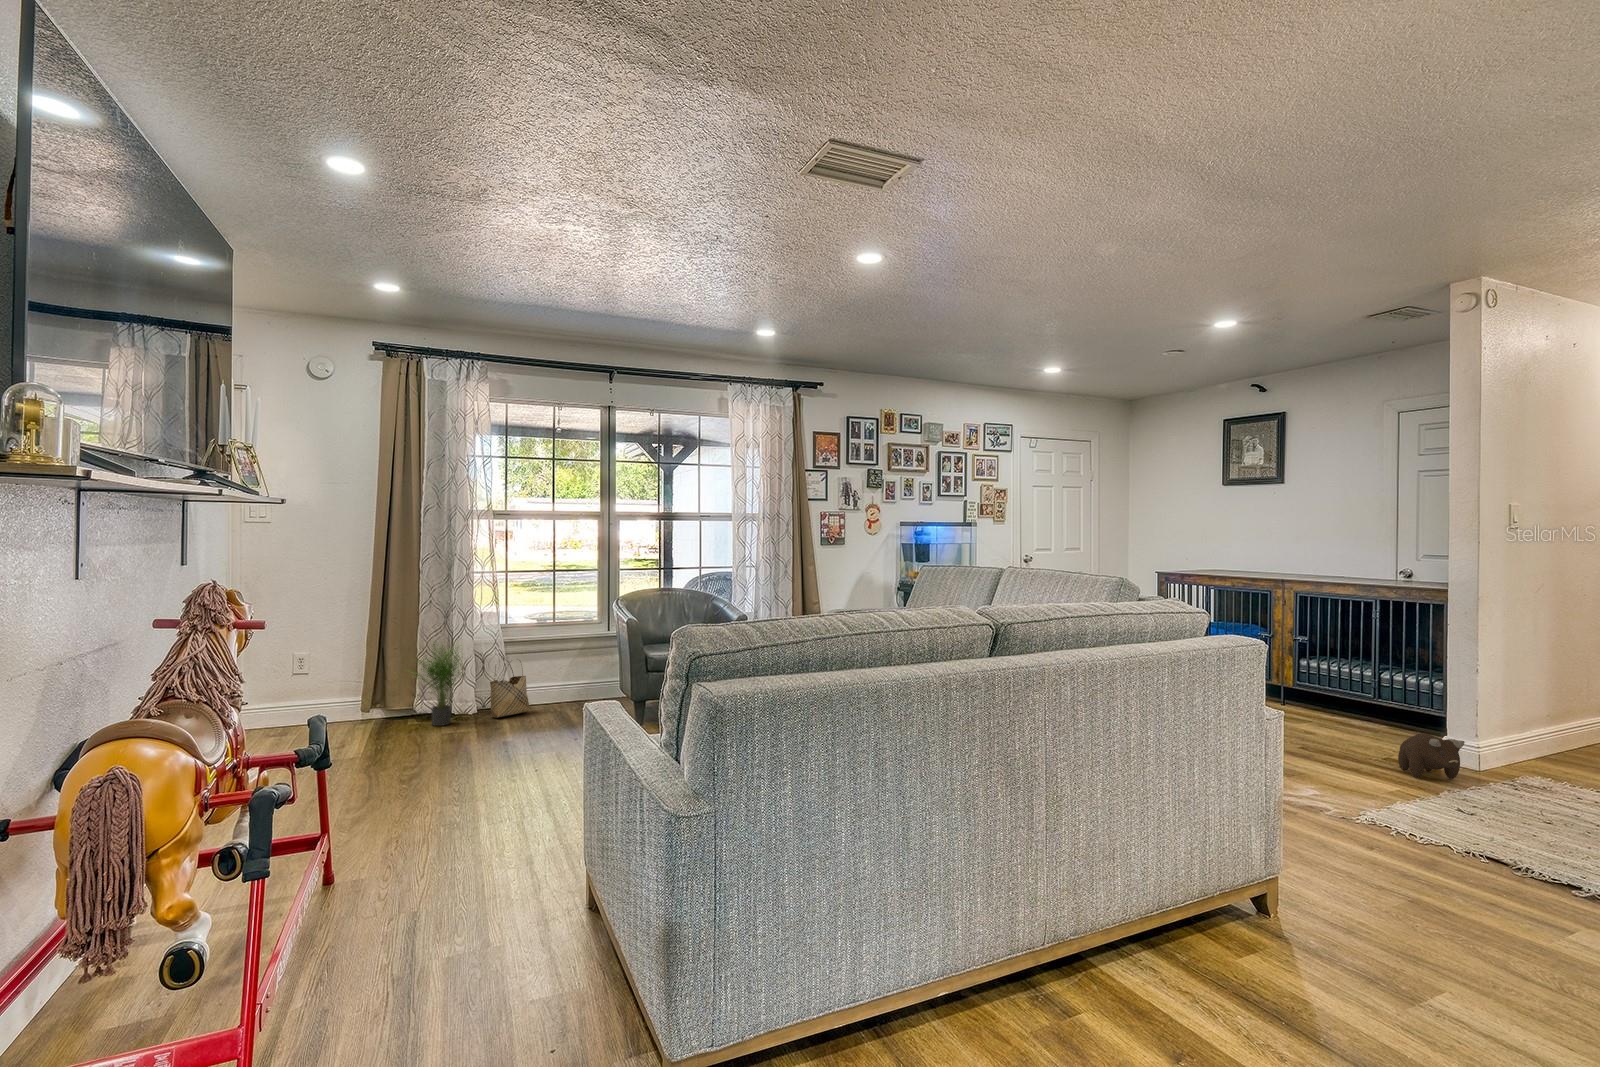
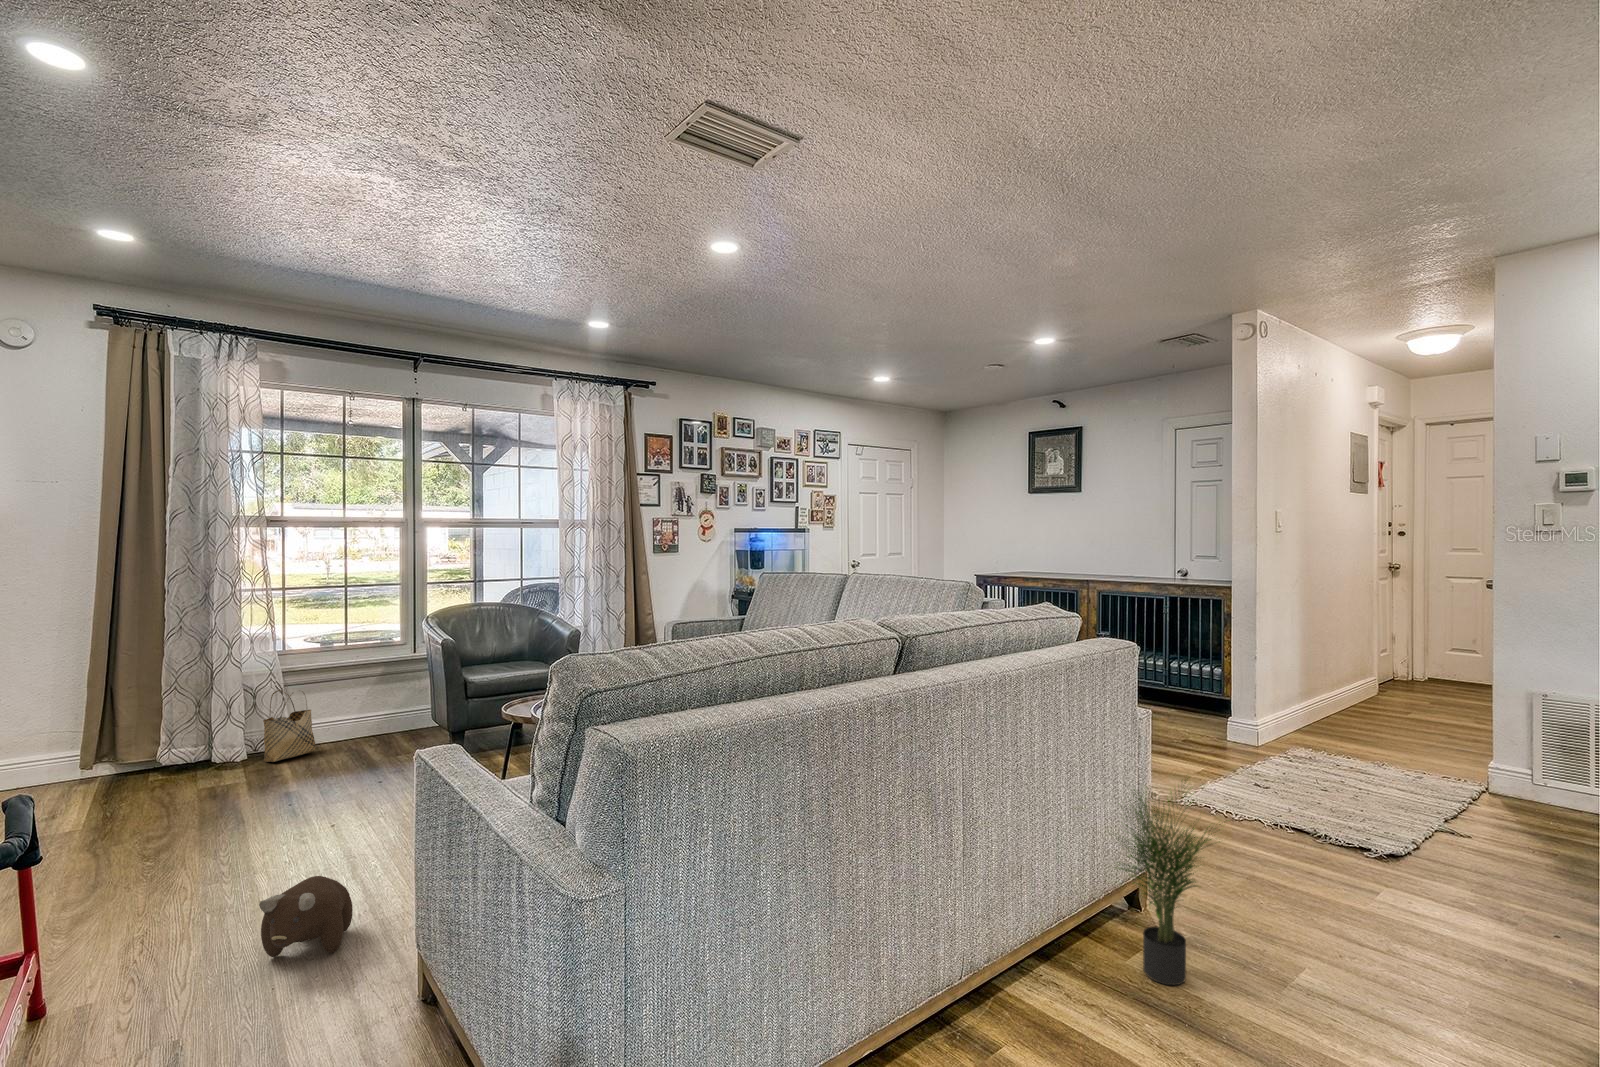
potted plant: present [412,644,462,726] -> present [1118,780,1216,985]
plush toy: present [1398,733,1465,779] -> present [259,876,353,957]

